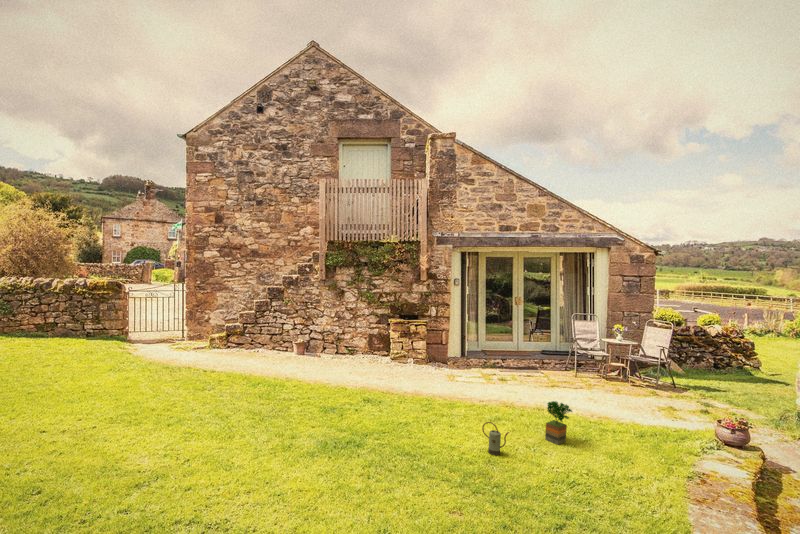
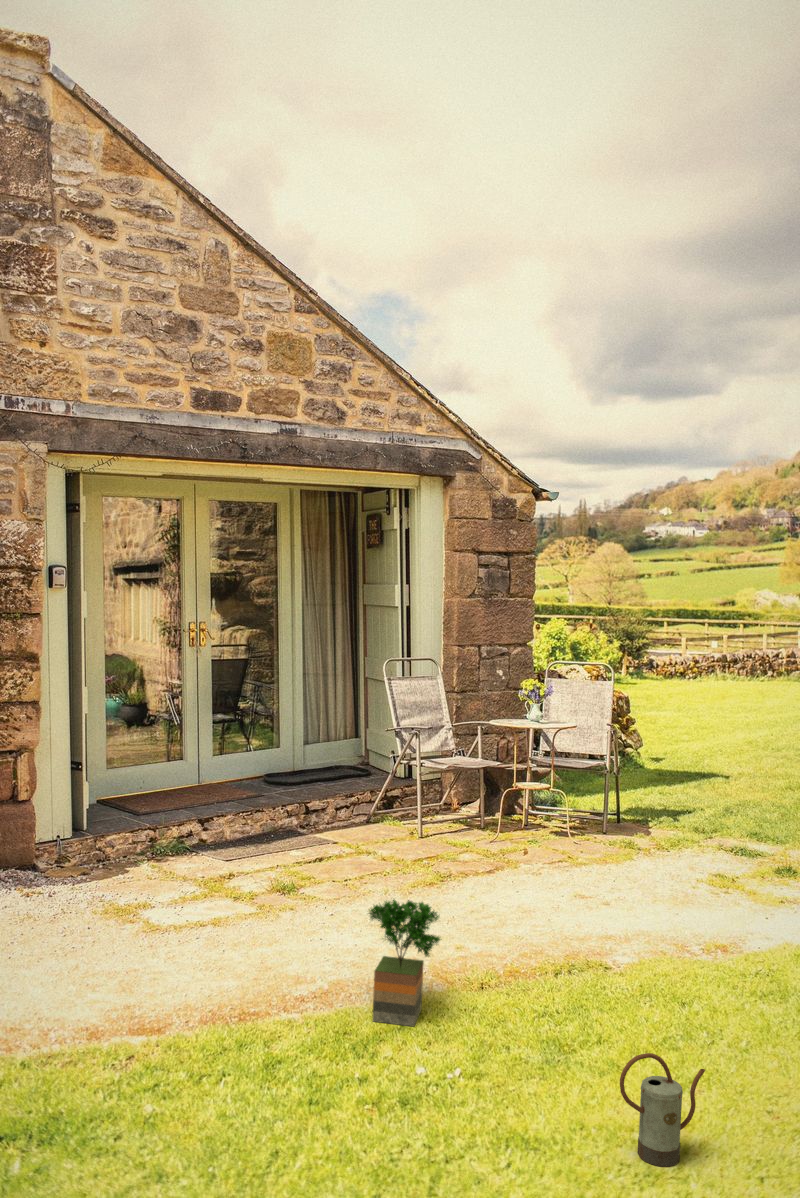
potted tree: present [545,401,572,445] -> present [369,900,440,1026]

